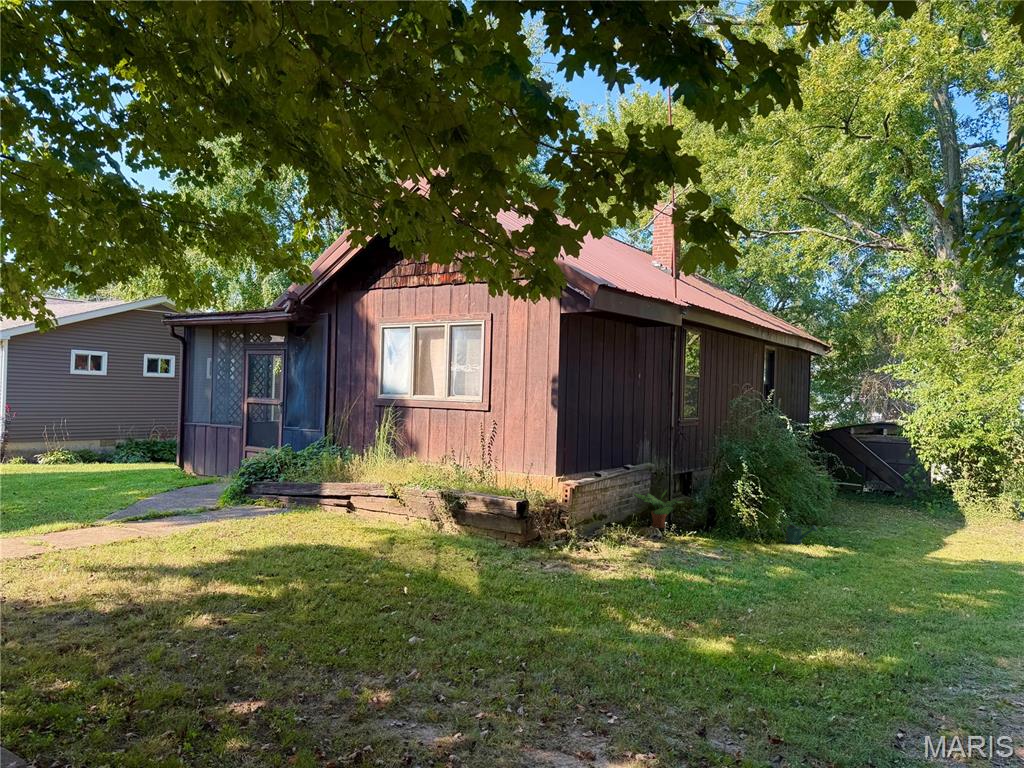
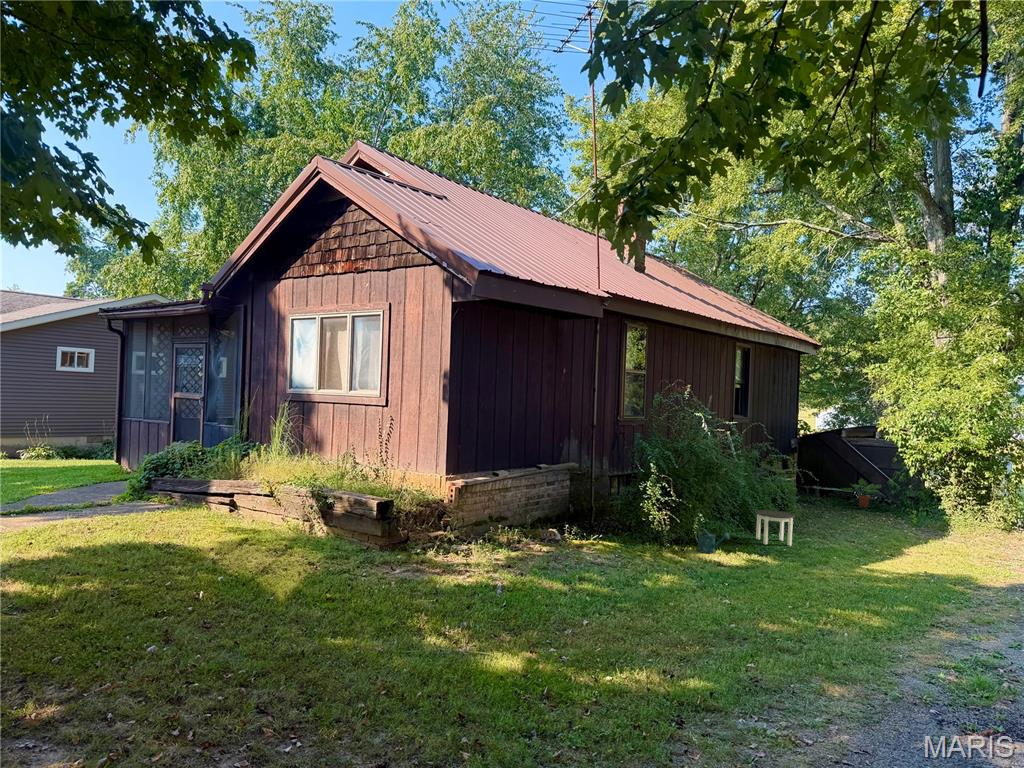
potted plant: present [634,491,684,528] -> present [839,479,882,508]
round table: none [822,504,860,536] -> present [755,510,795,546]

